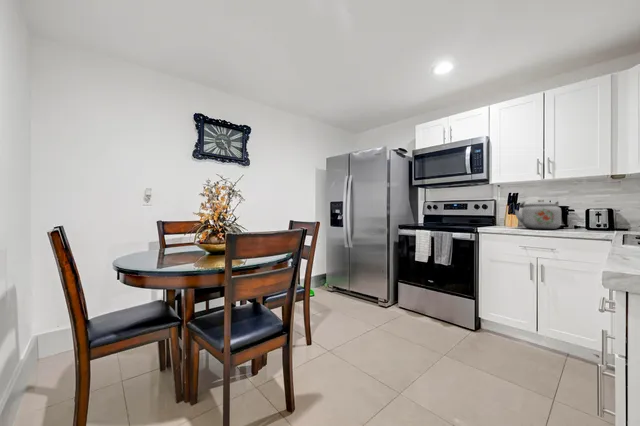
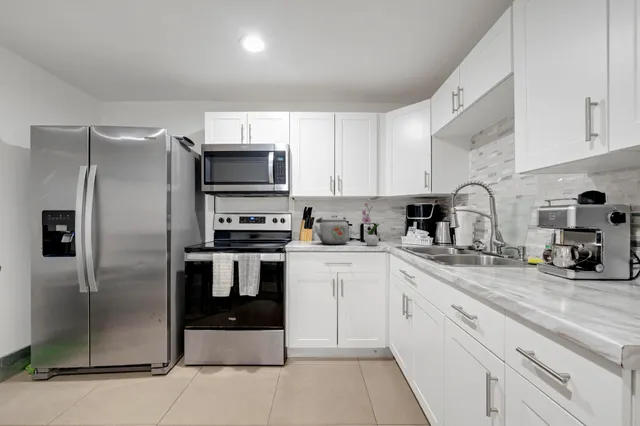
flower arrangement: none [578,185,607,233] -> present [362,204,379,246]

